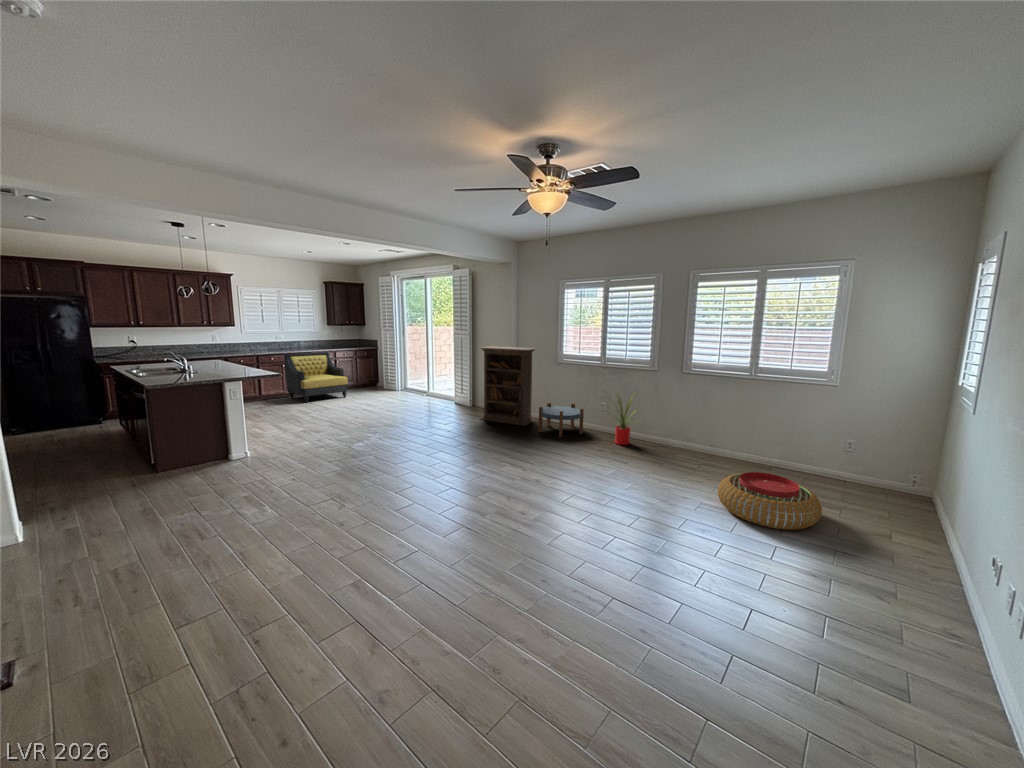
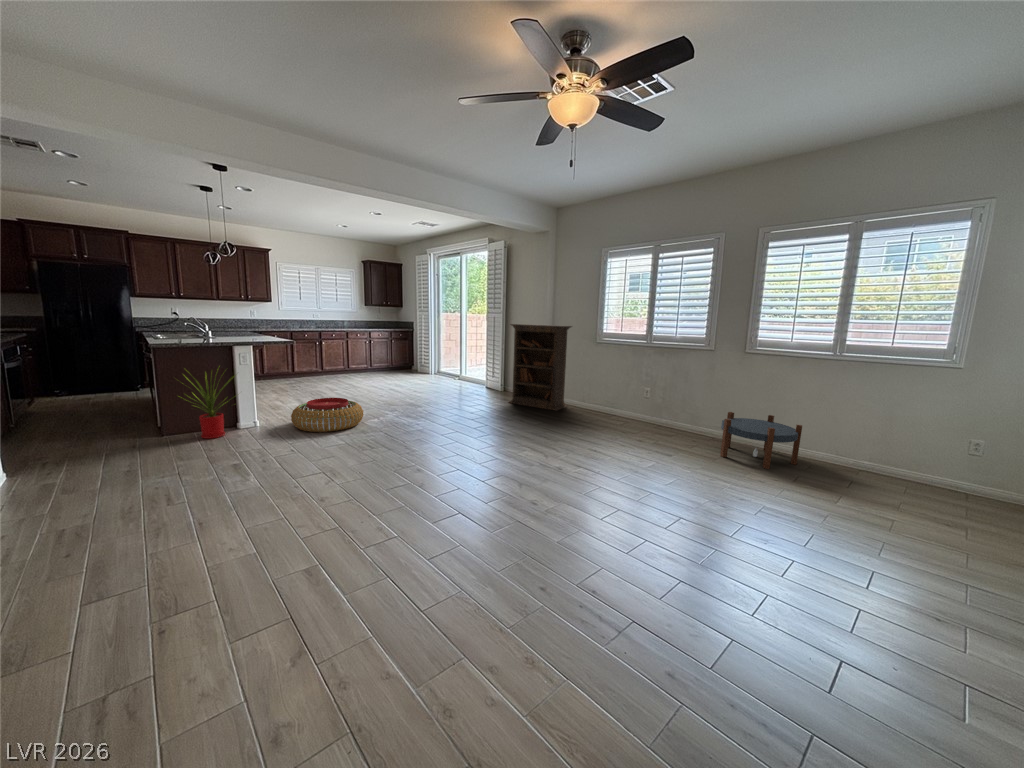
armchair: present [285,352,348,403] -> none [320,331,379,381]
house plant: present [615,395,633,445] -> present [186,370,230,439]
side table: present [539,402,584,437] -> present [720,412,802,469]
pouf: present [718,472,822,530] -> present [291,398,363,432]

